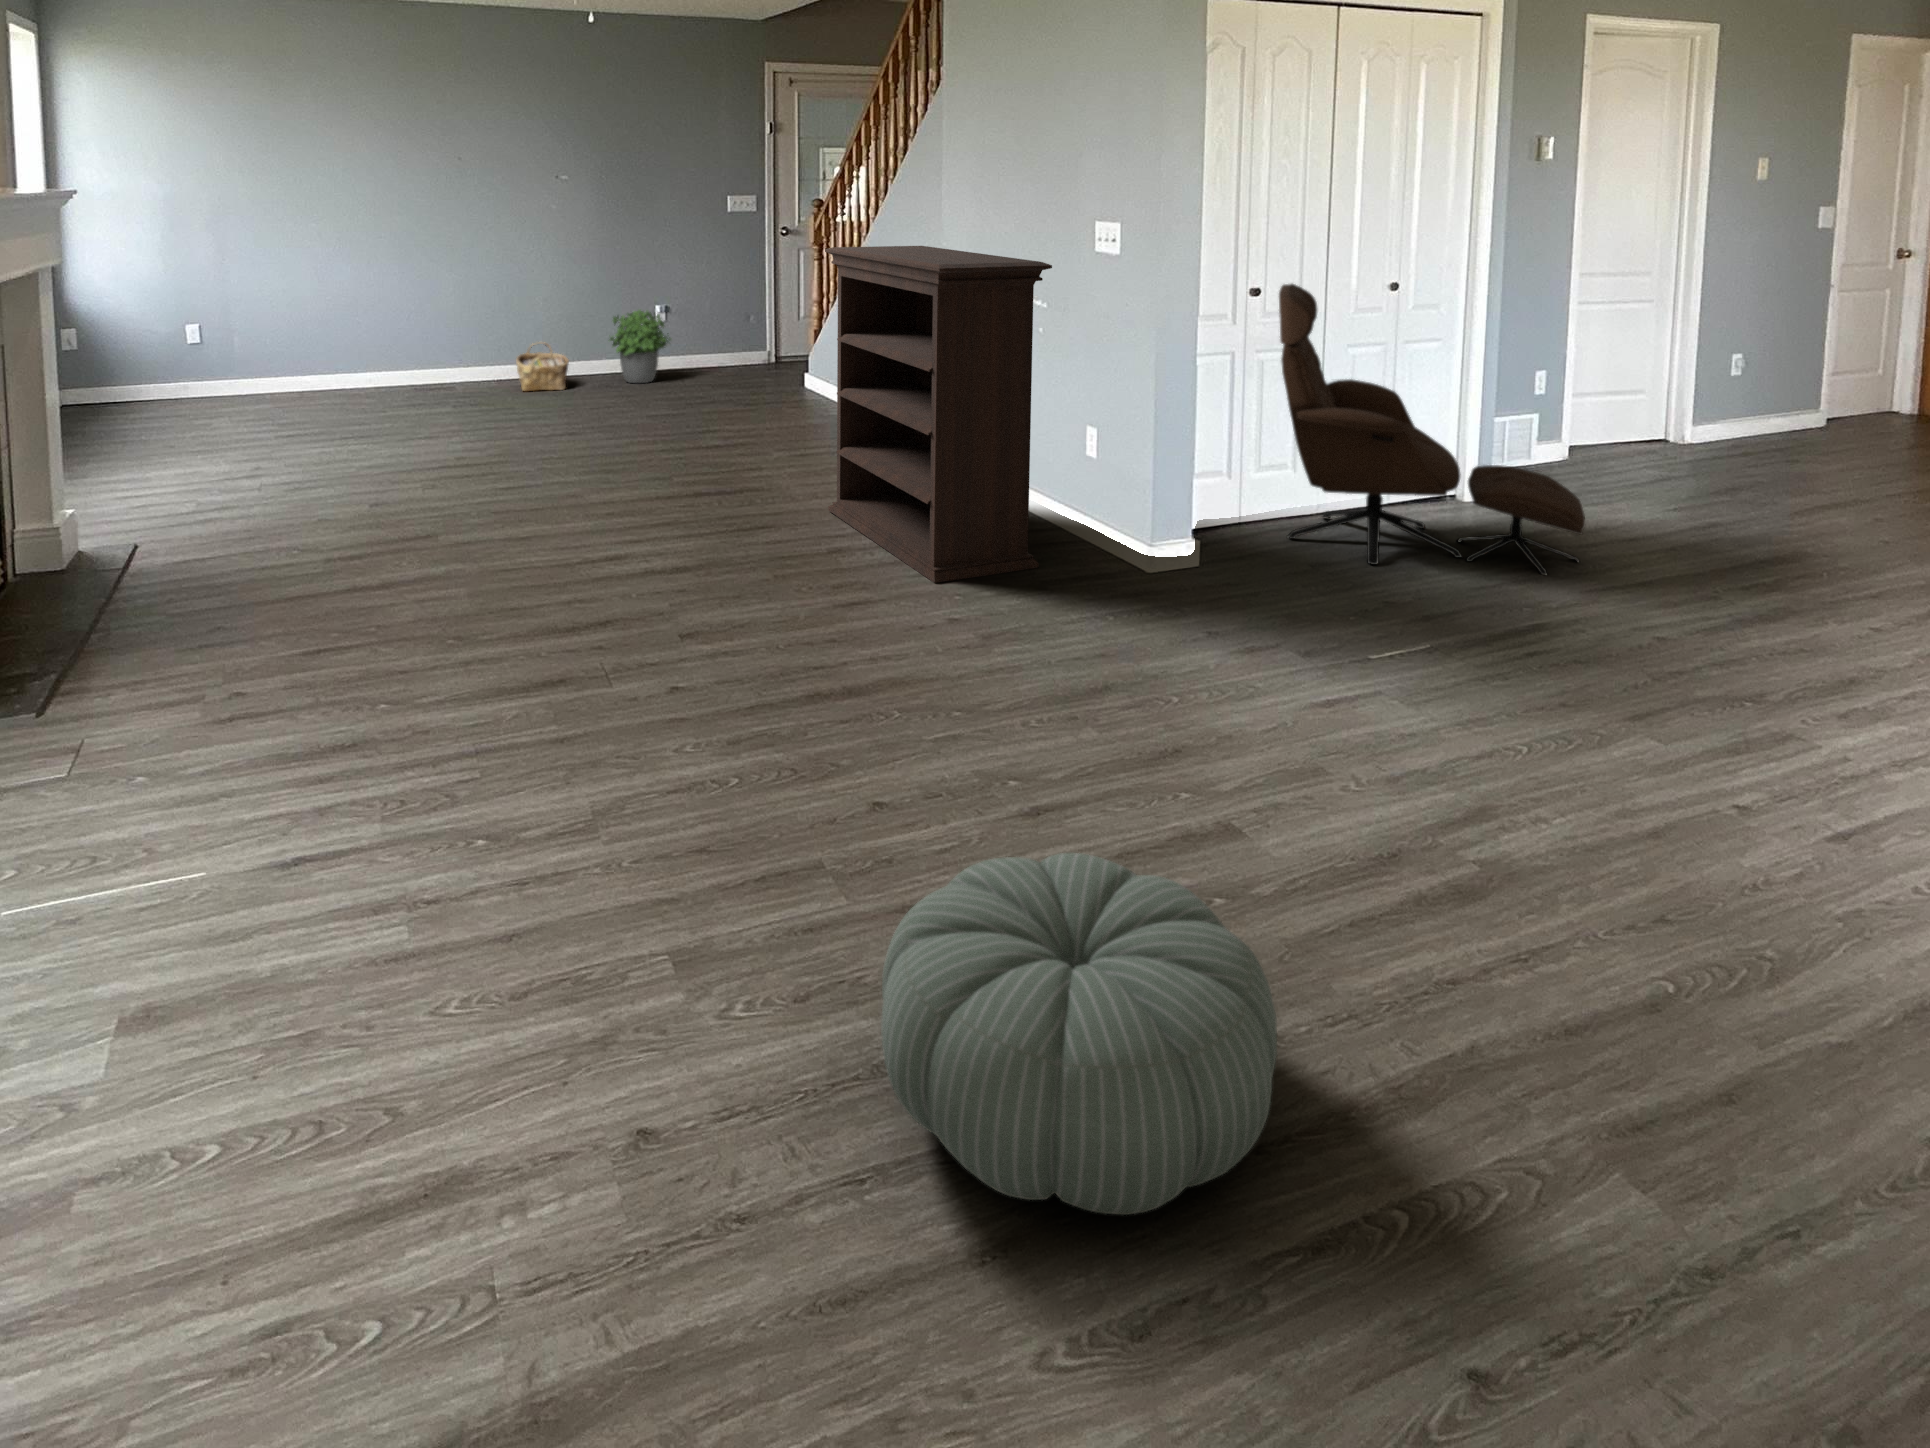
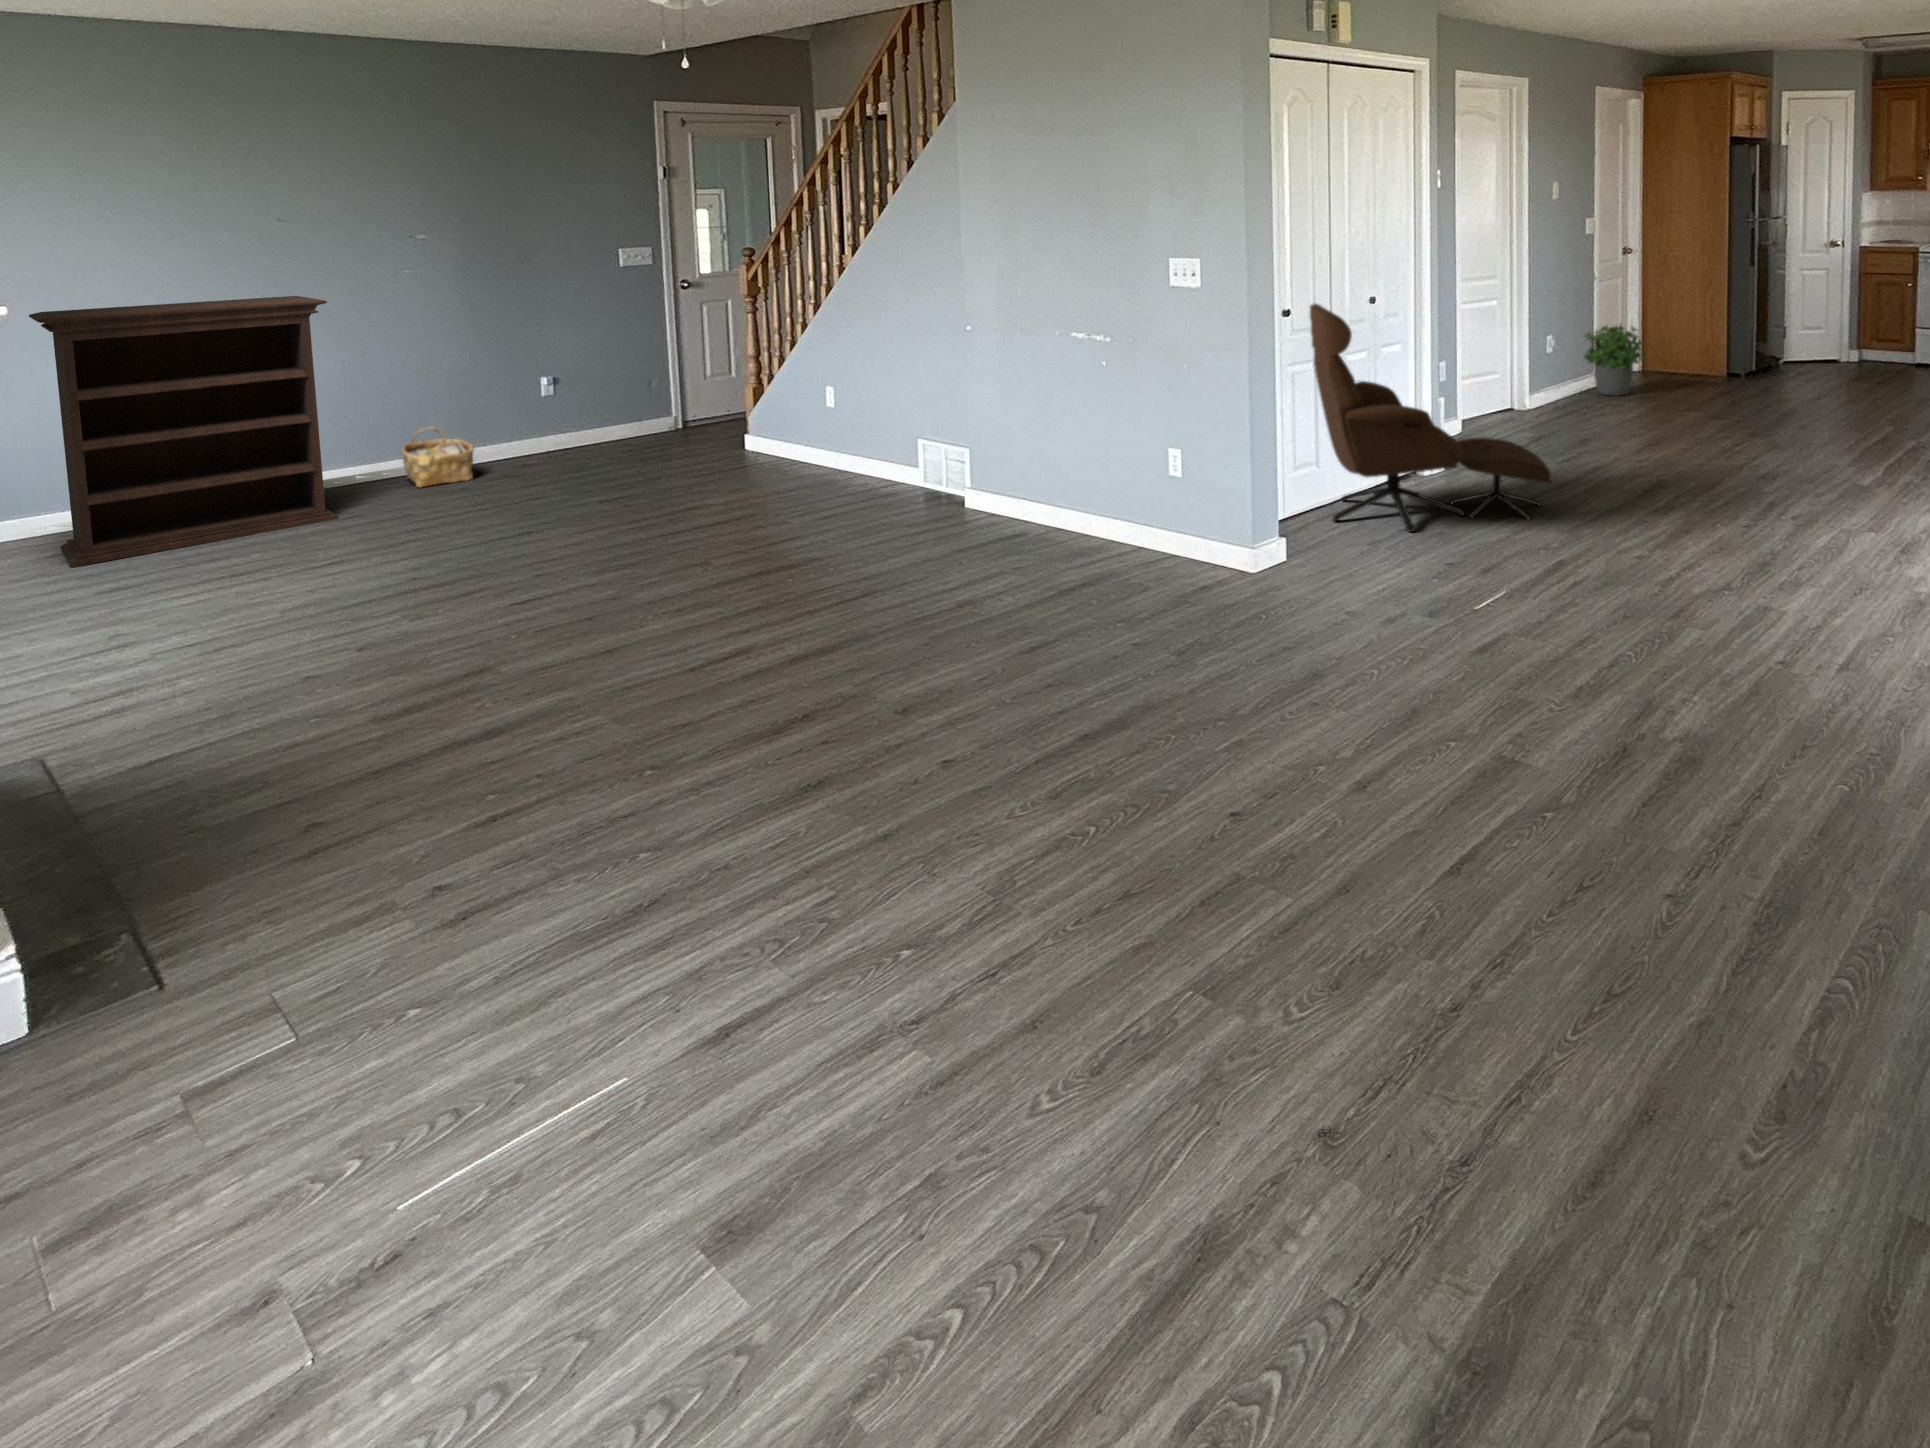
bookshelf: present [825,246,1052,583] -> present [29,296,338,567]
potted plant: present [610,310,671,383] -> present [1584,325,1647,396]
pouf: present [881,853,1277,1215] -> none [1429,790,1763,1059]

